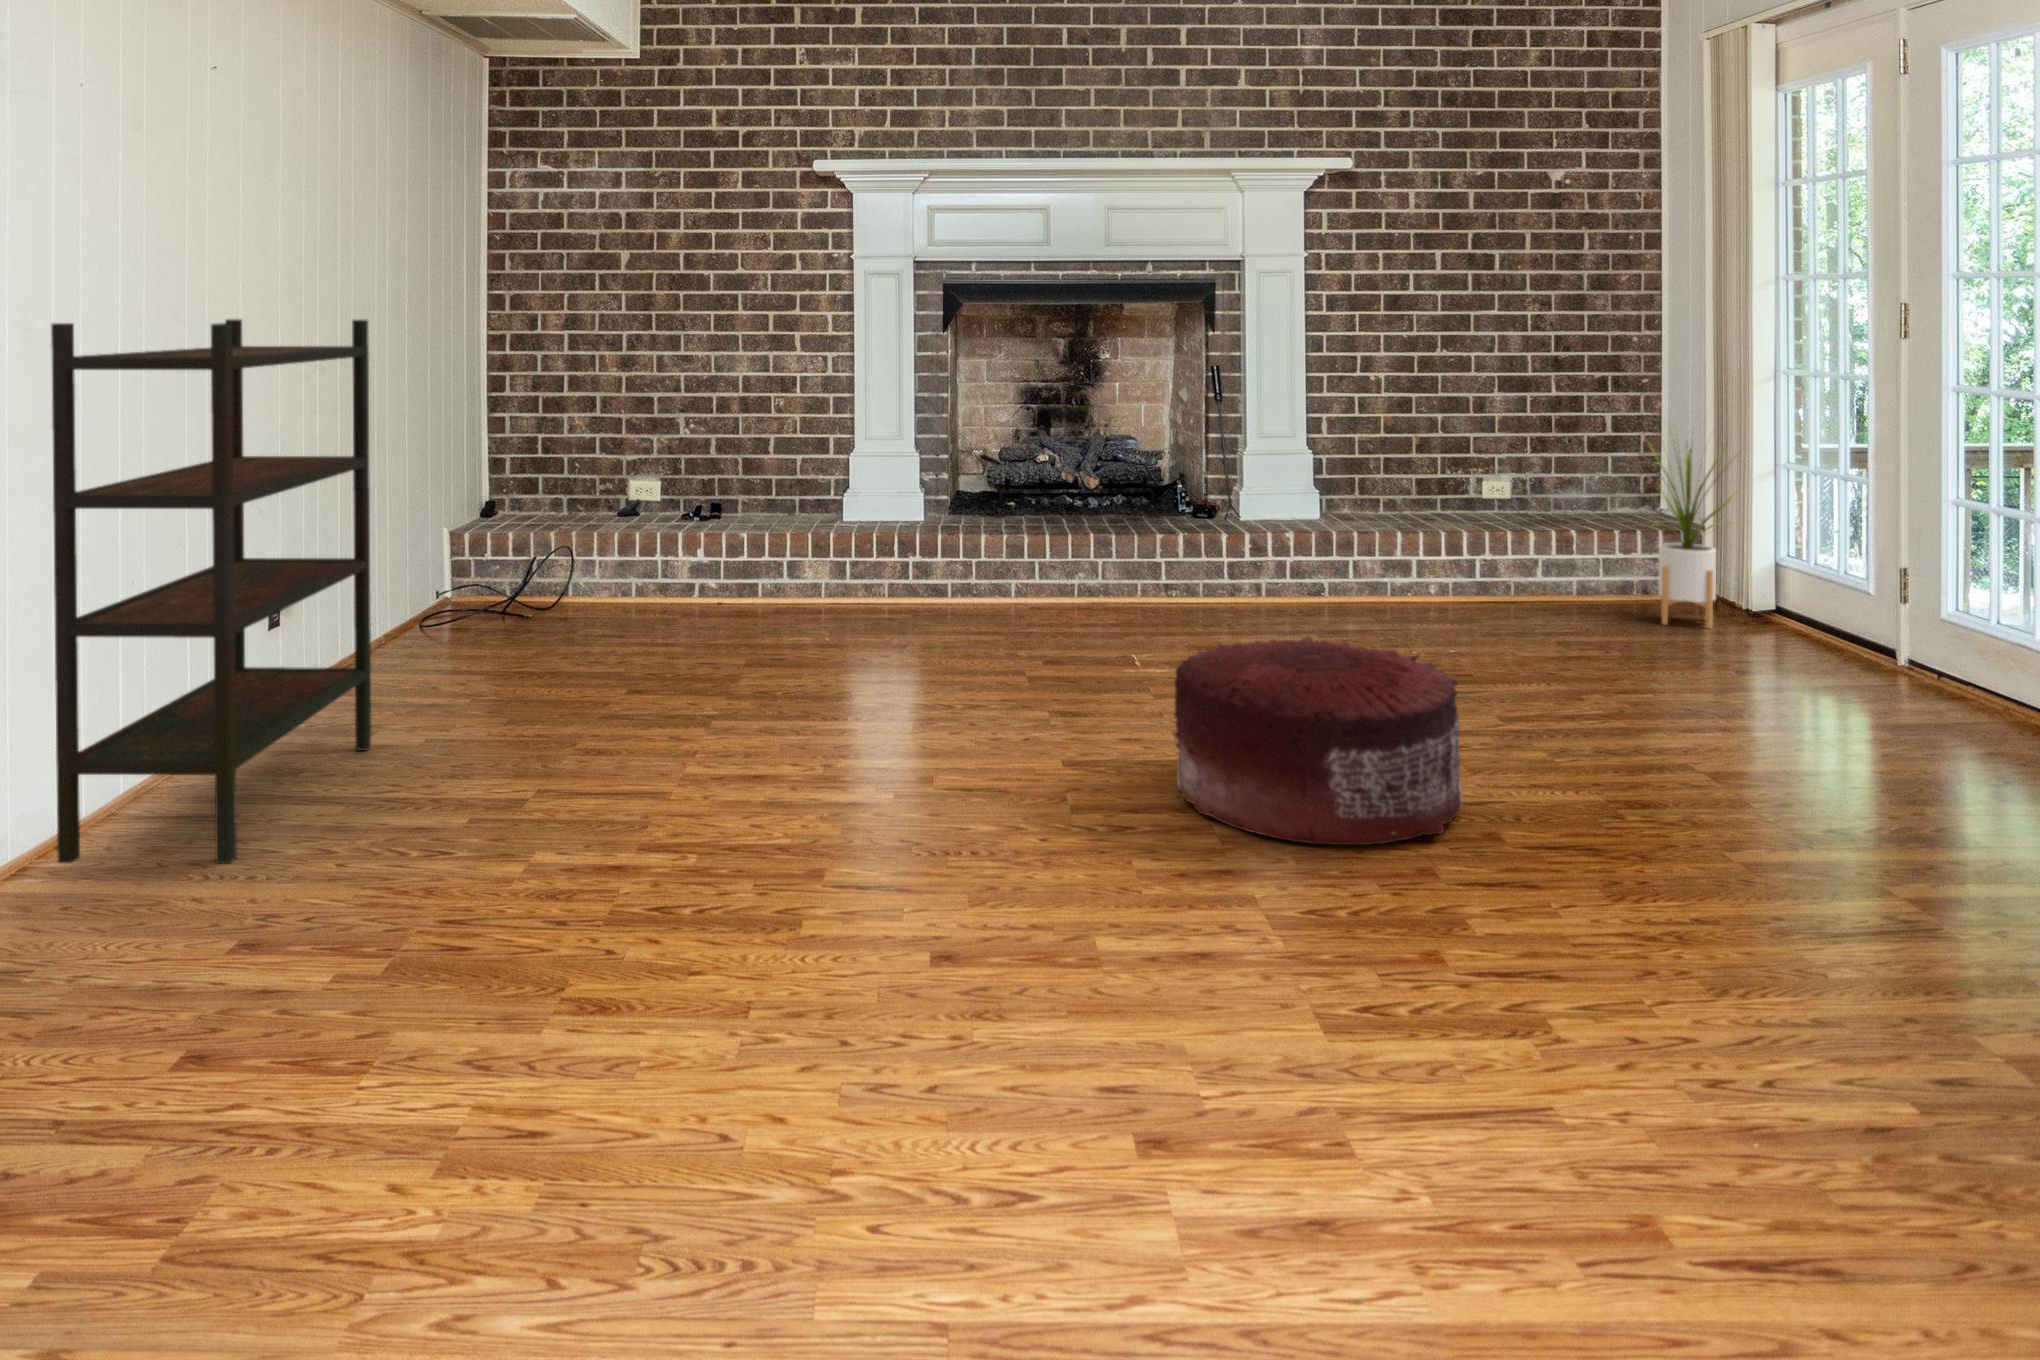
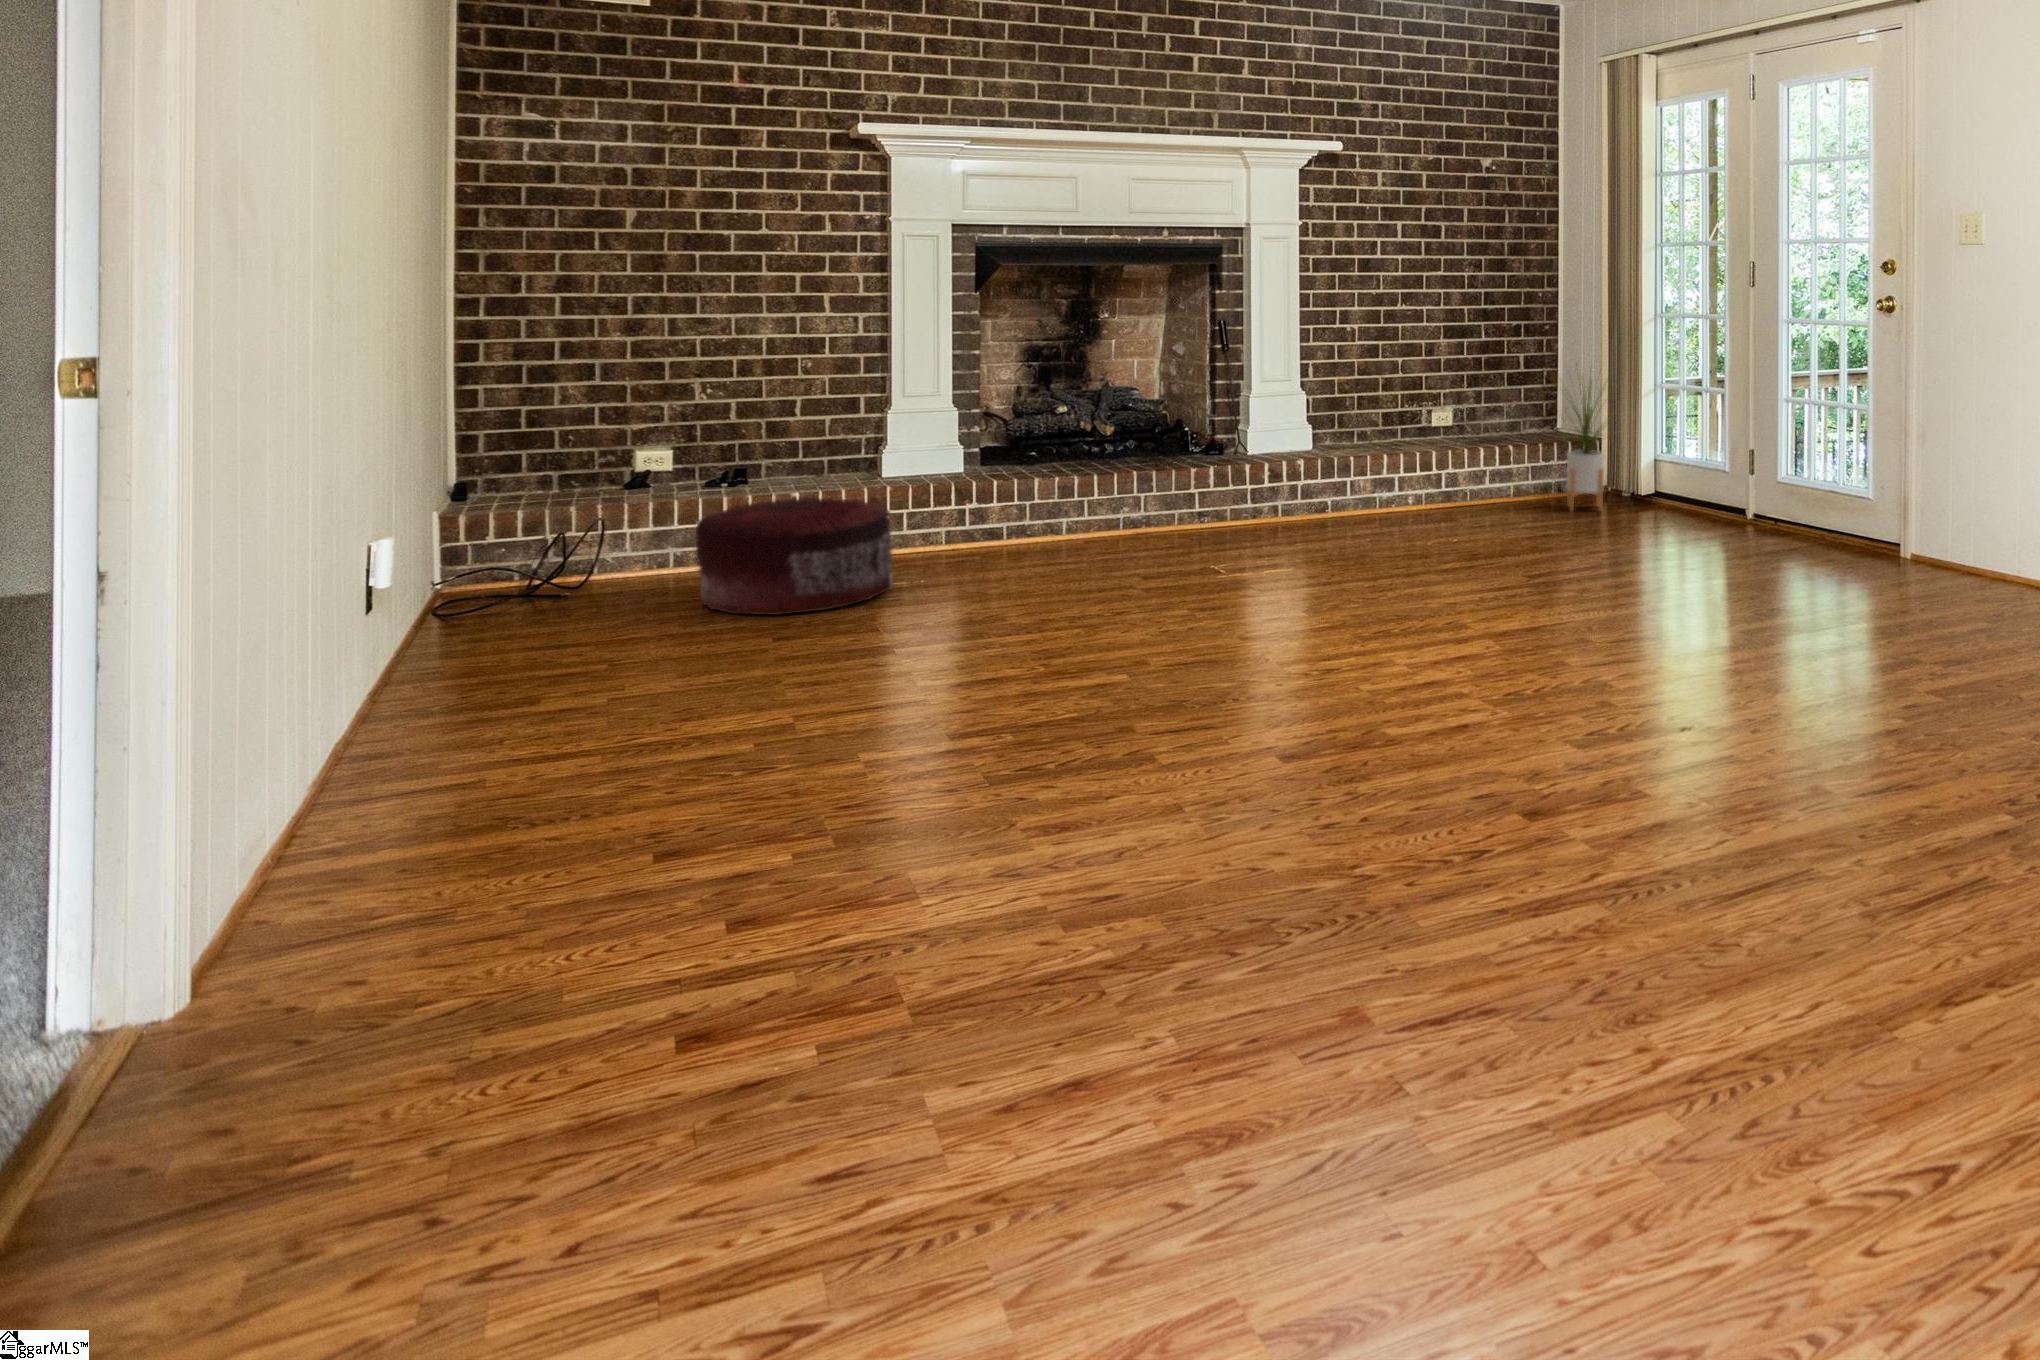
bookshelf: present [51,319,371,864] -> none [386,297,588,817]
pouf: present [1175,637,1463,845] -> present [696,497,893,615]

